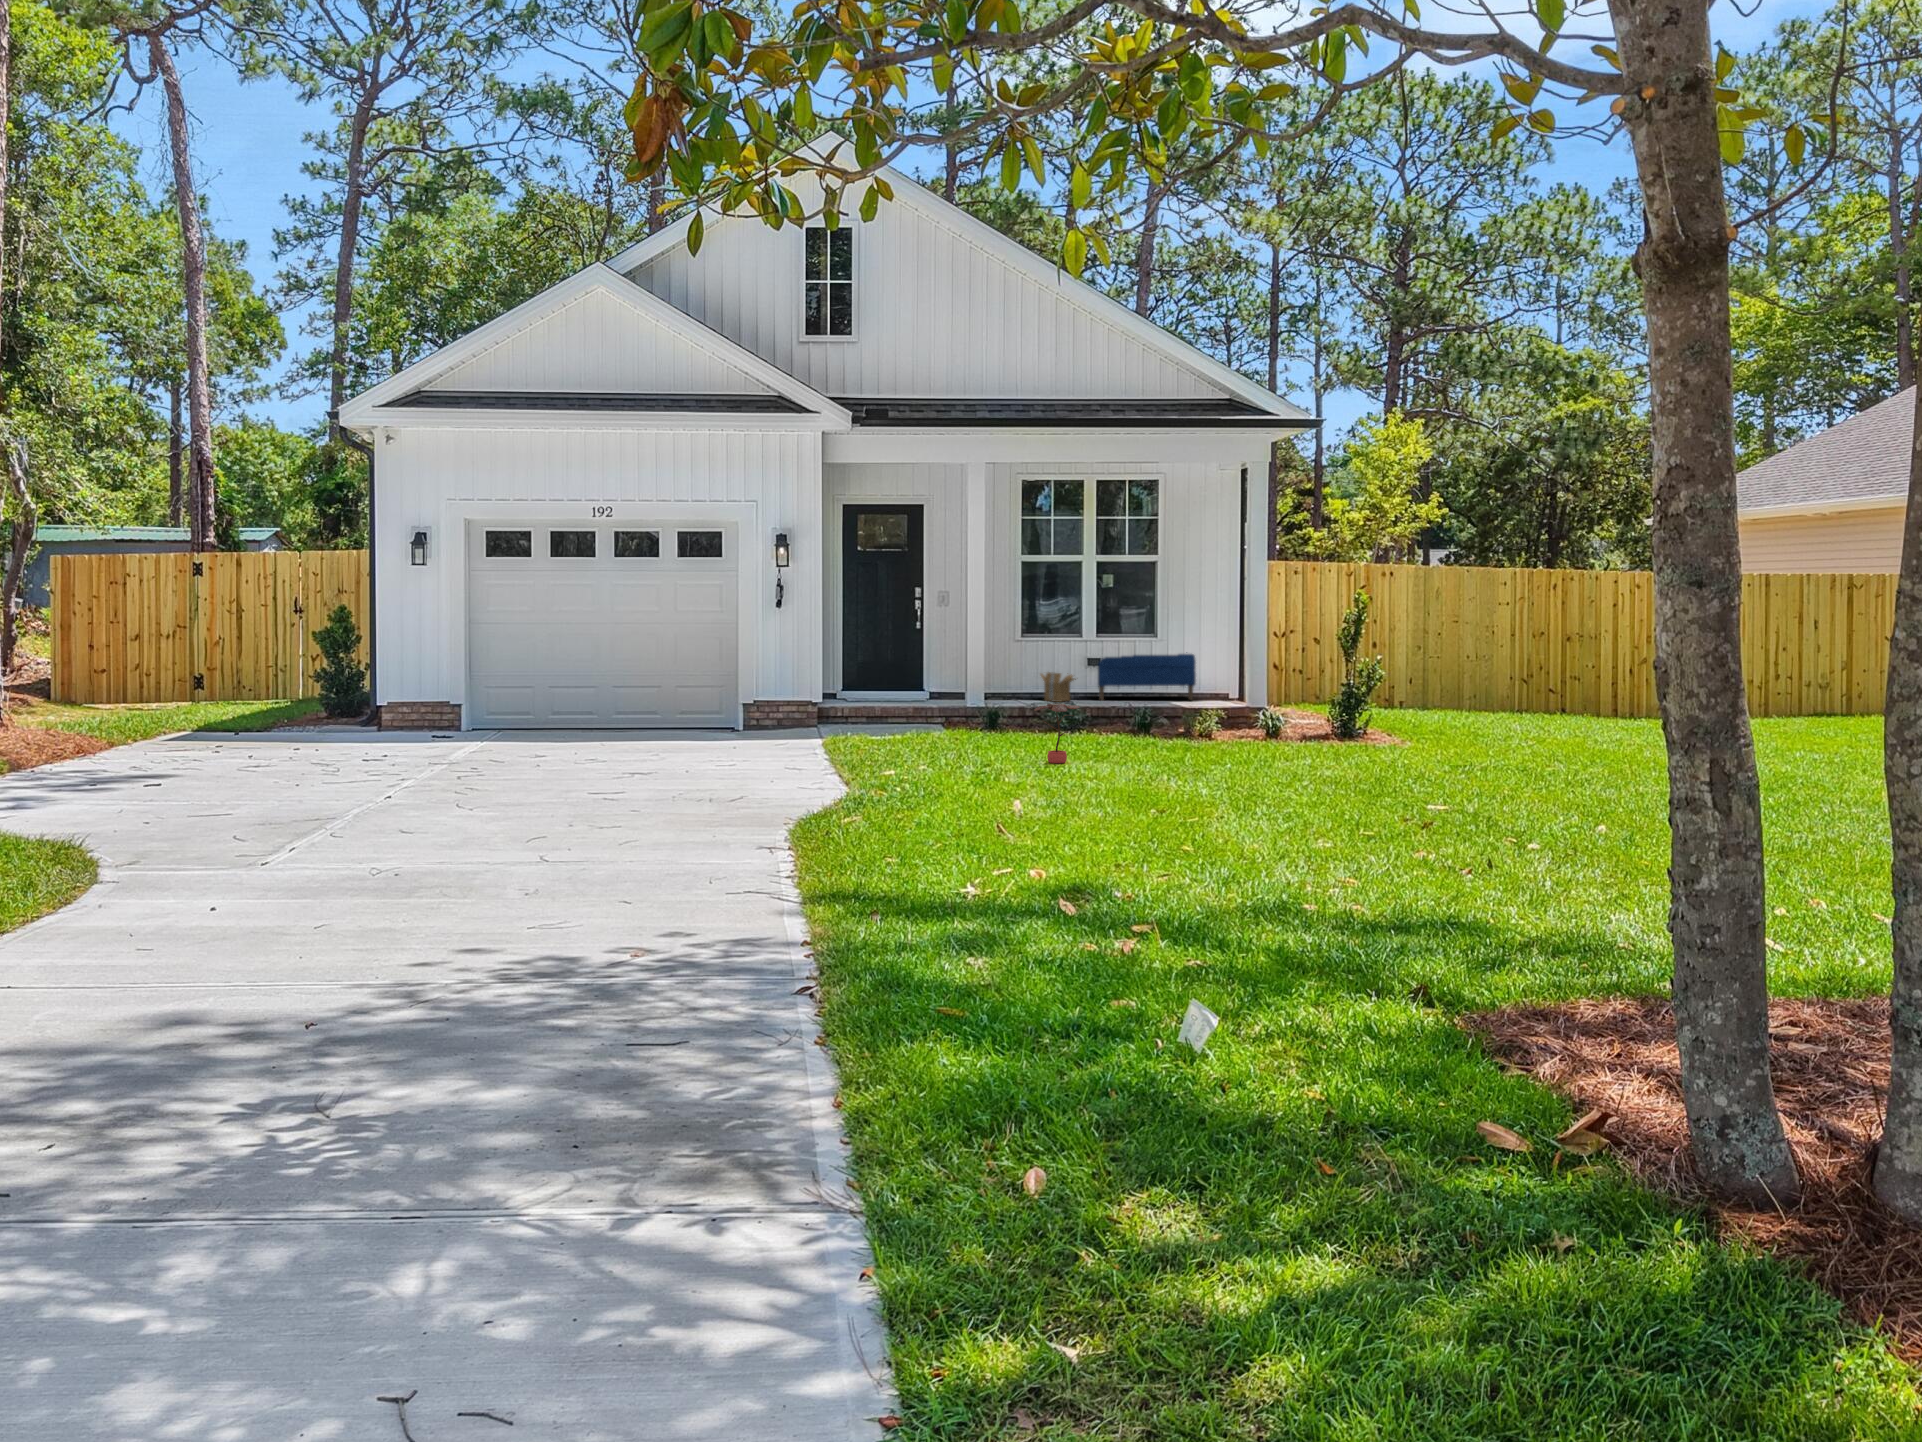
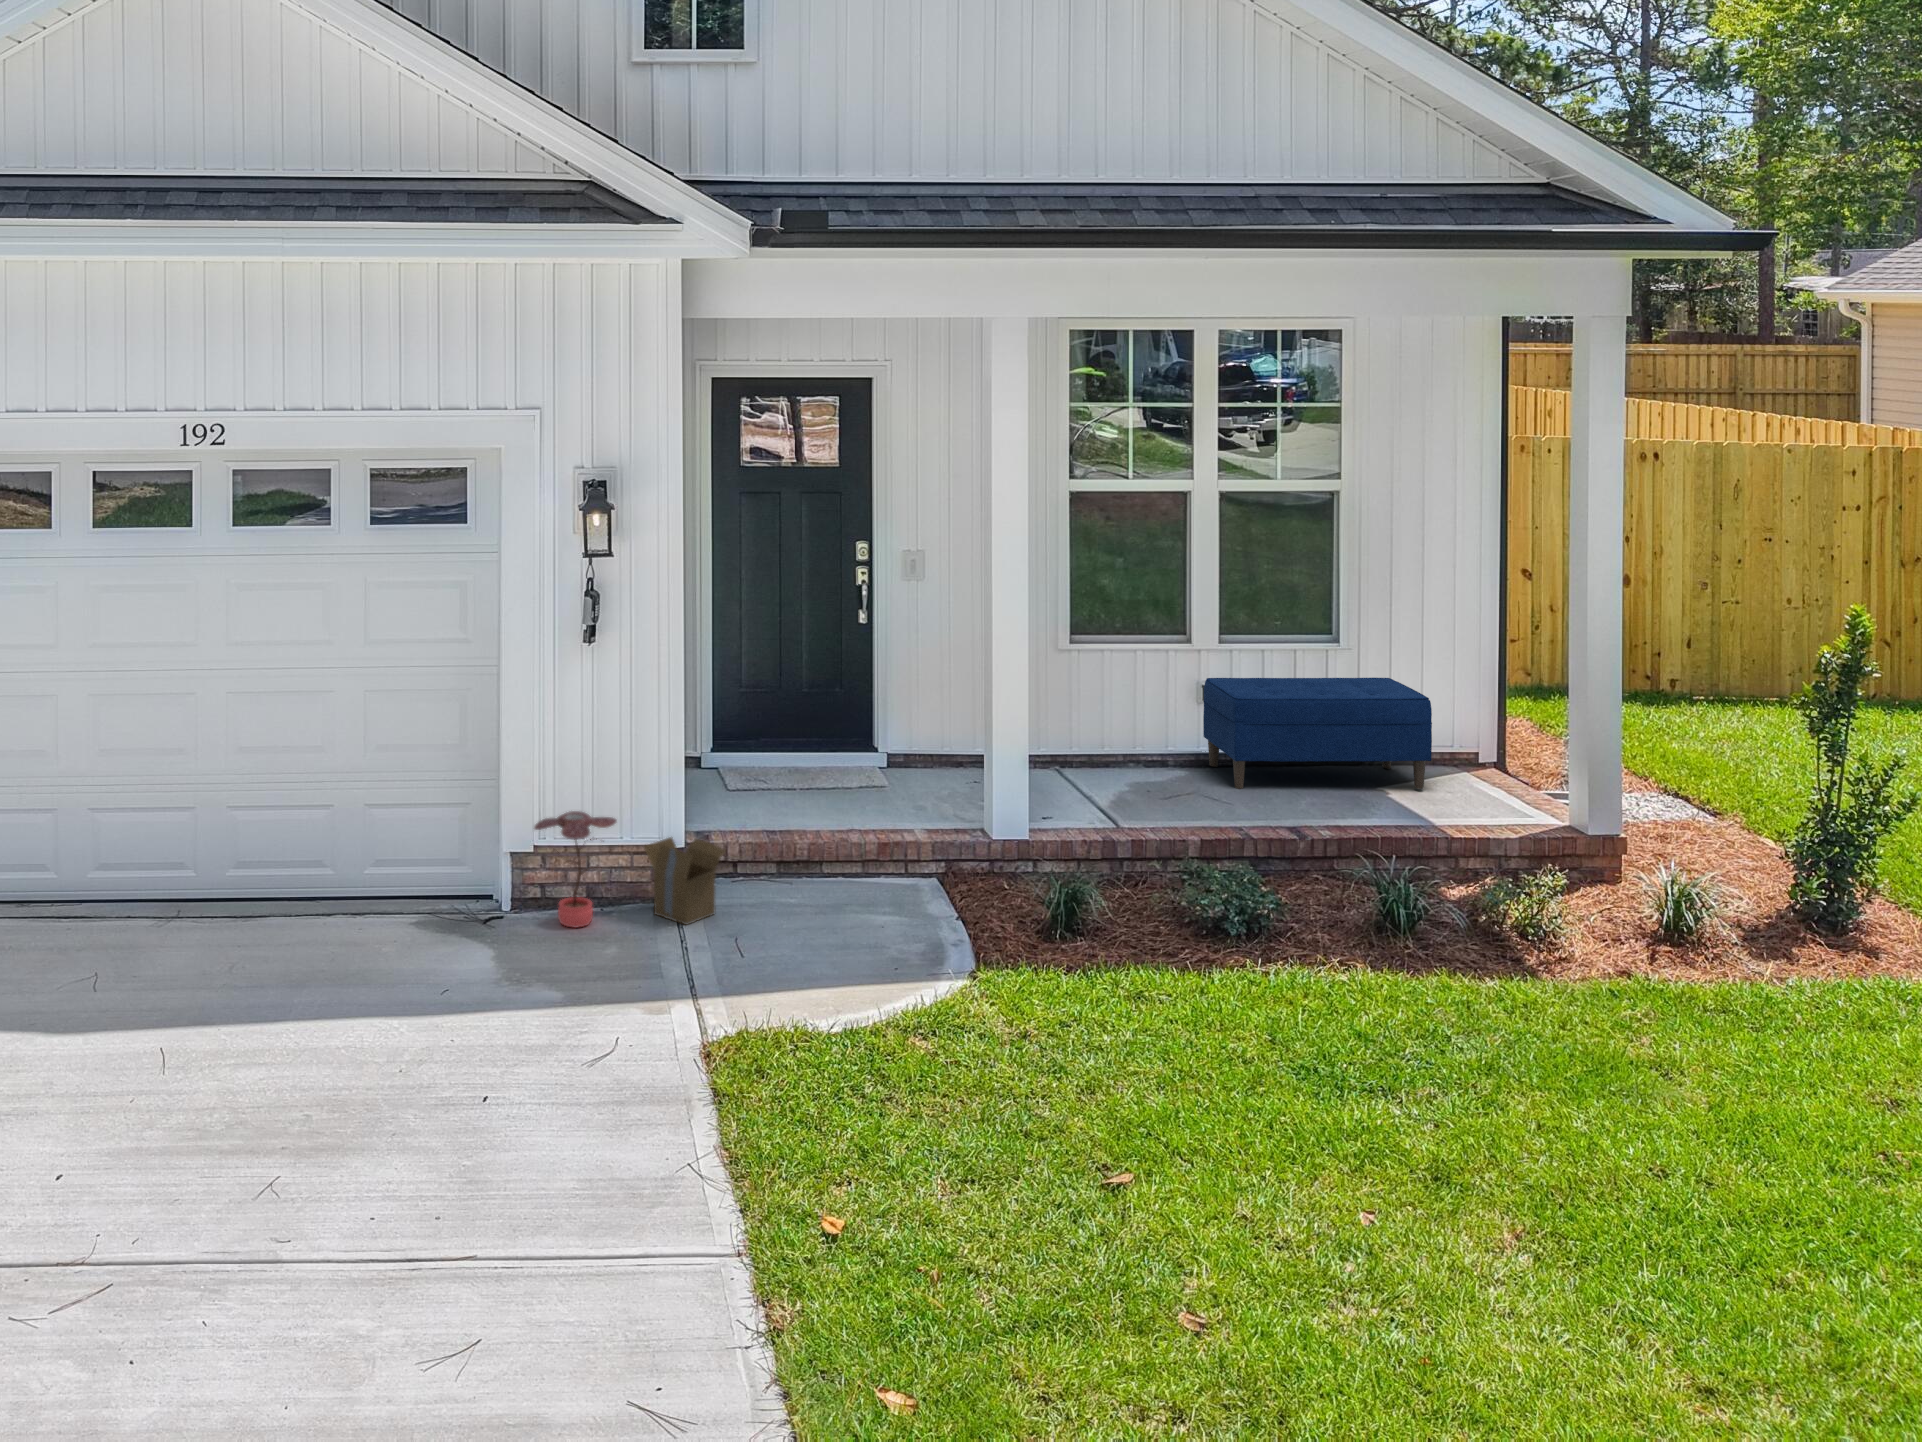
cardboard box: present [1041,672,1076,702] -> present [644,837,725,925]
potted plant: present [1035,704,1079,763] -> present [534,811,616,928]

